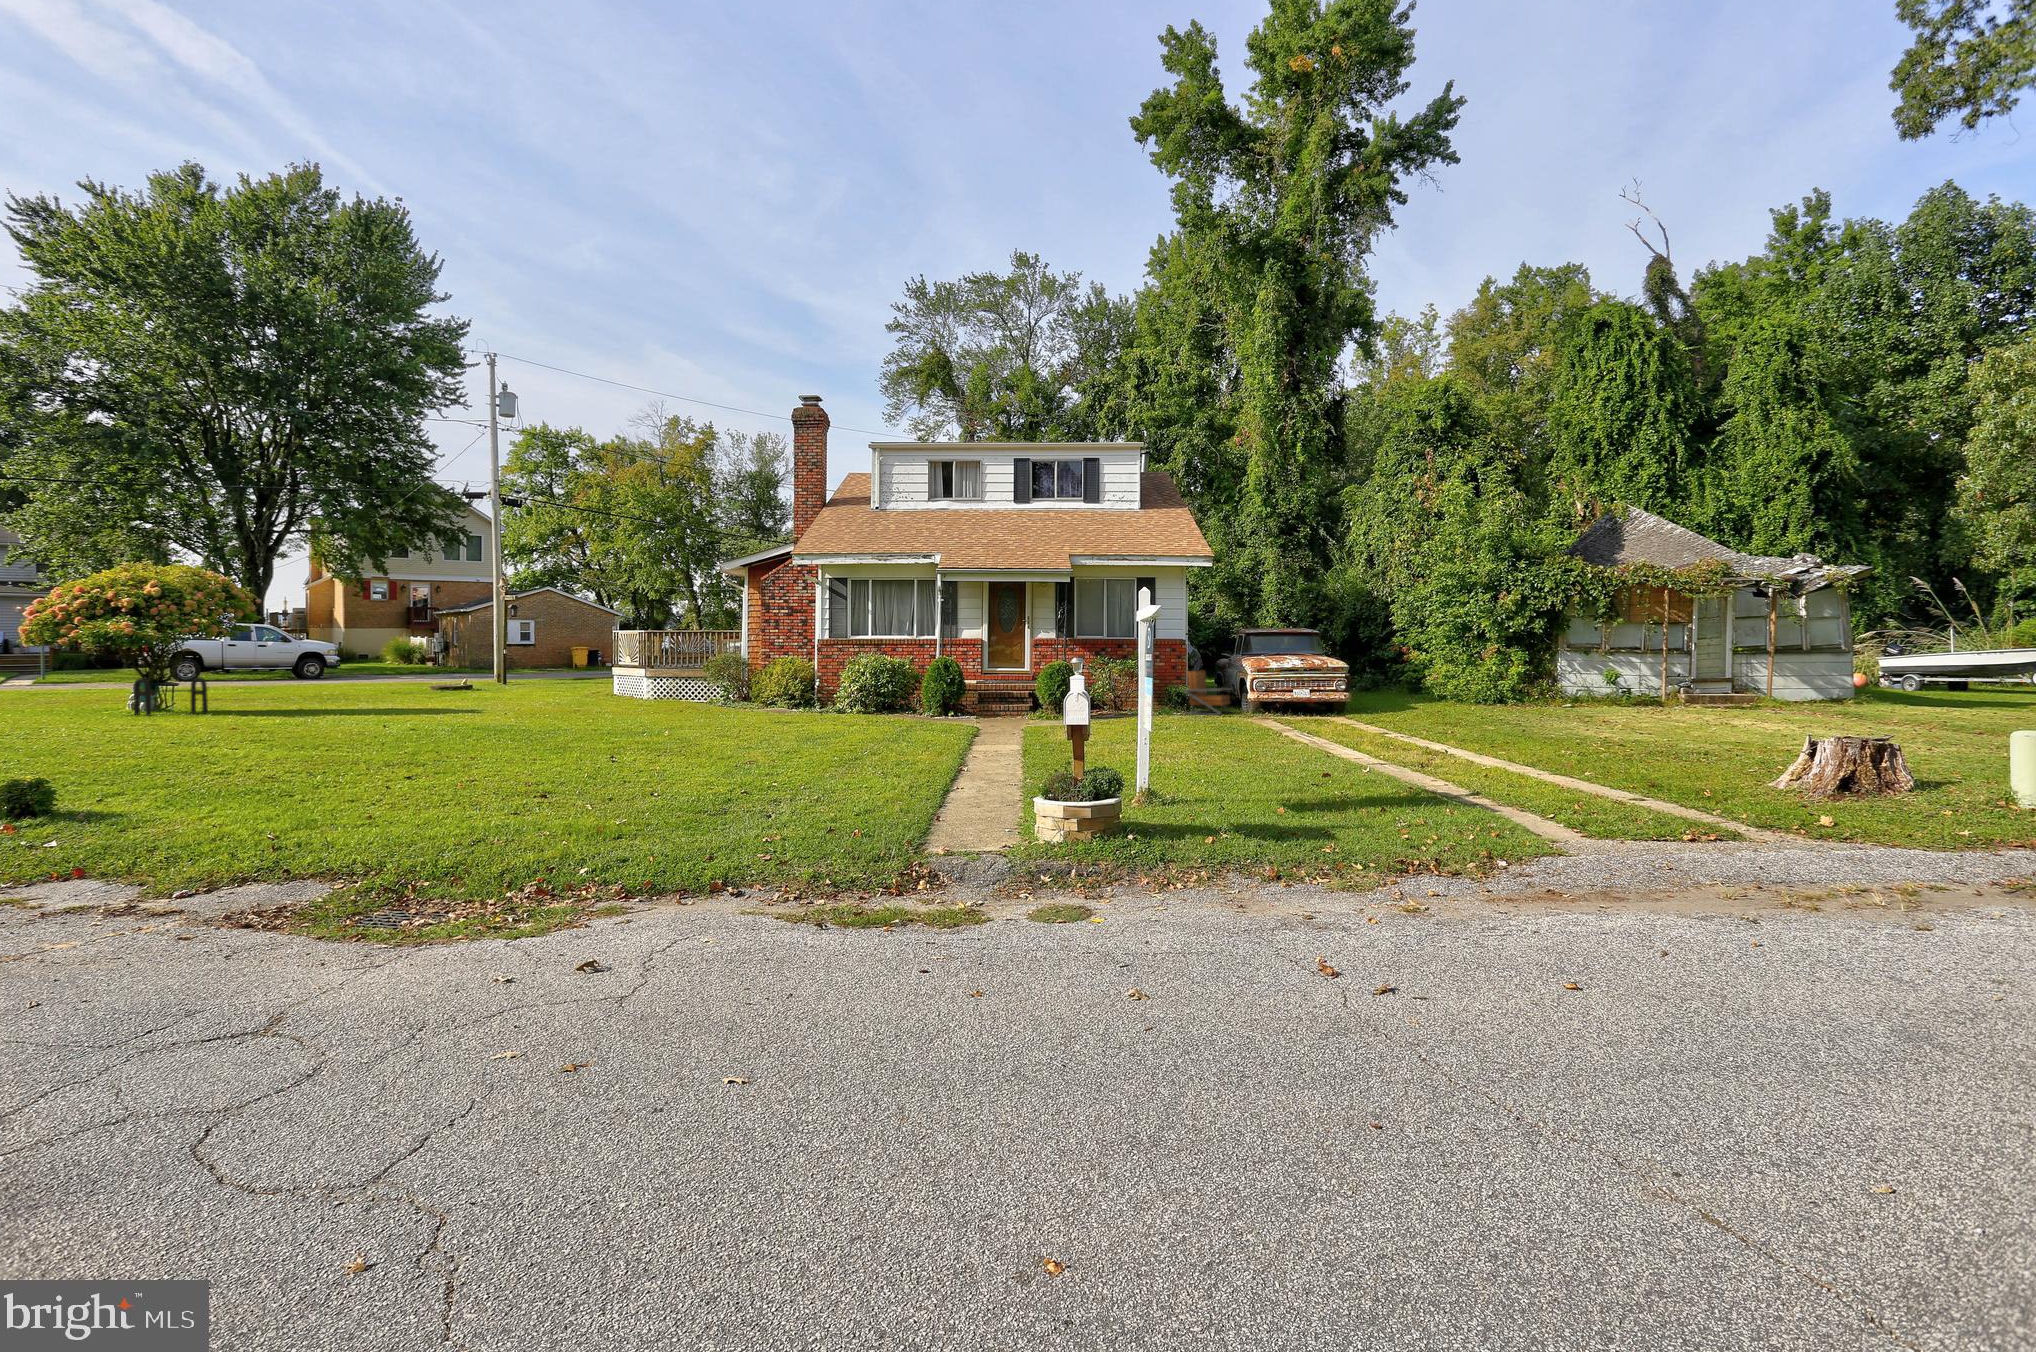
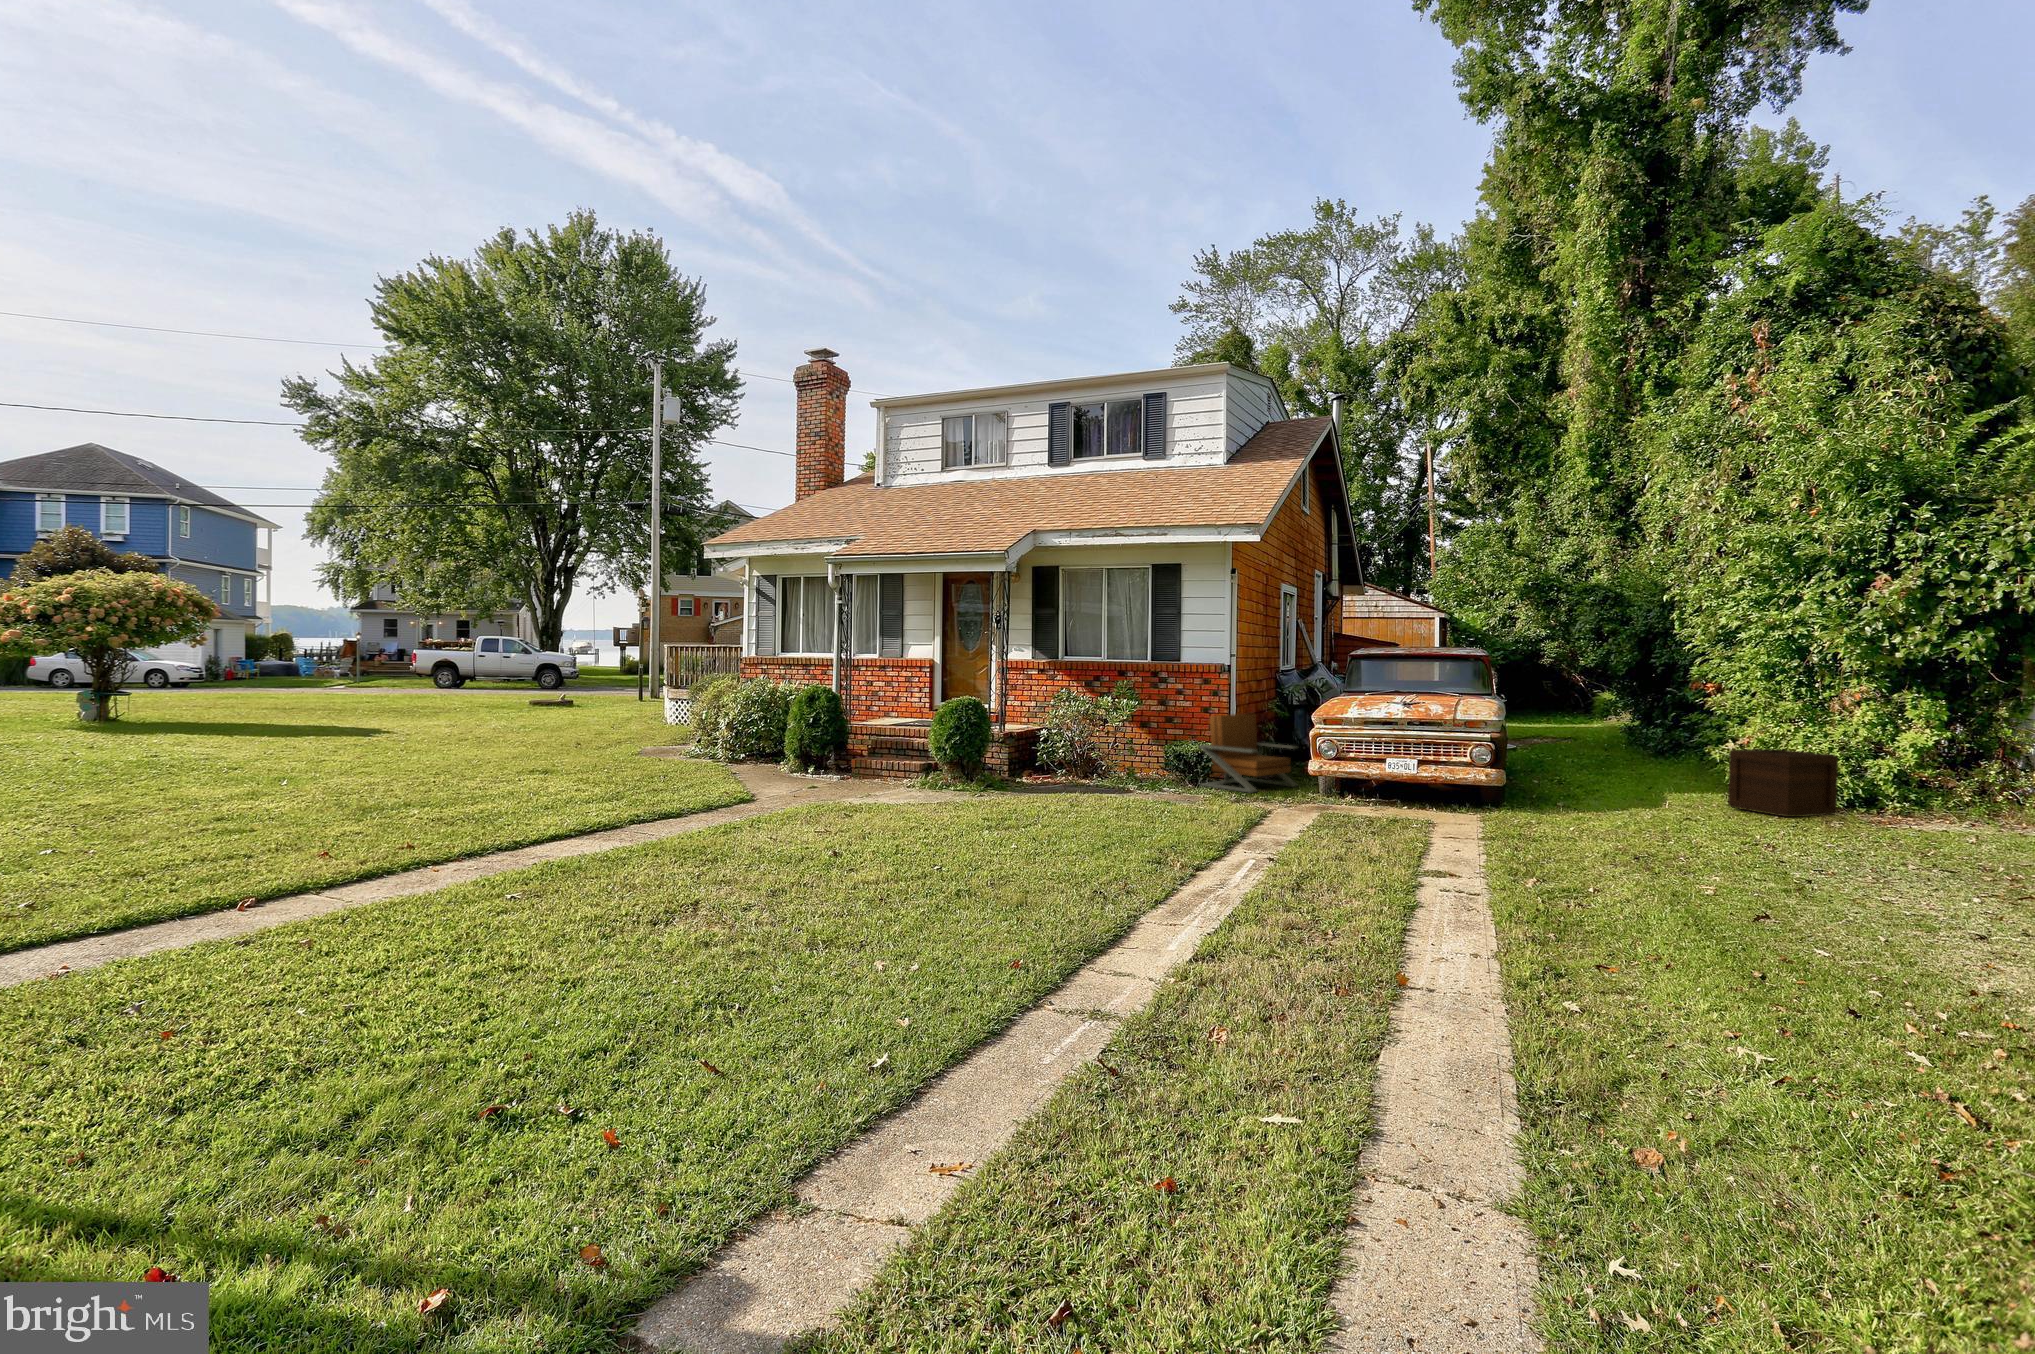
bench: present [134,677,208,716] -> none [104,684,177,722]
wooden crate: none [1444,677,1489,708] -> present [1728,749,1838,817]

